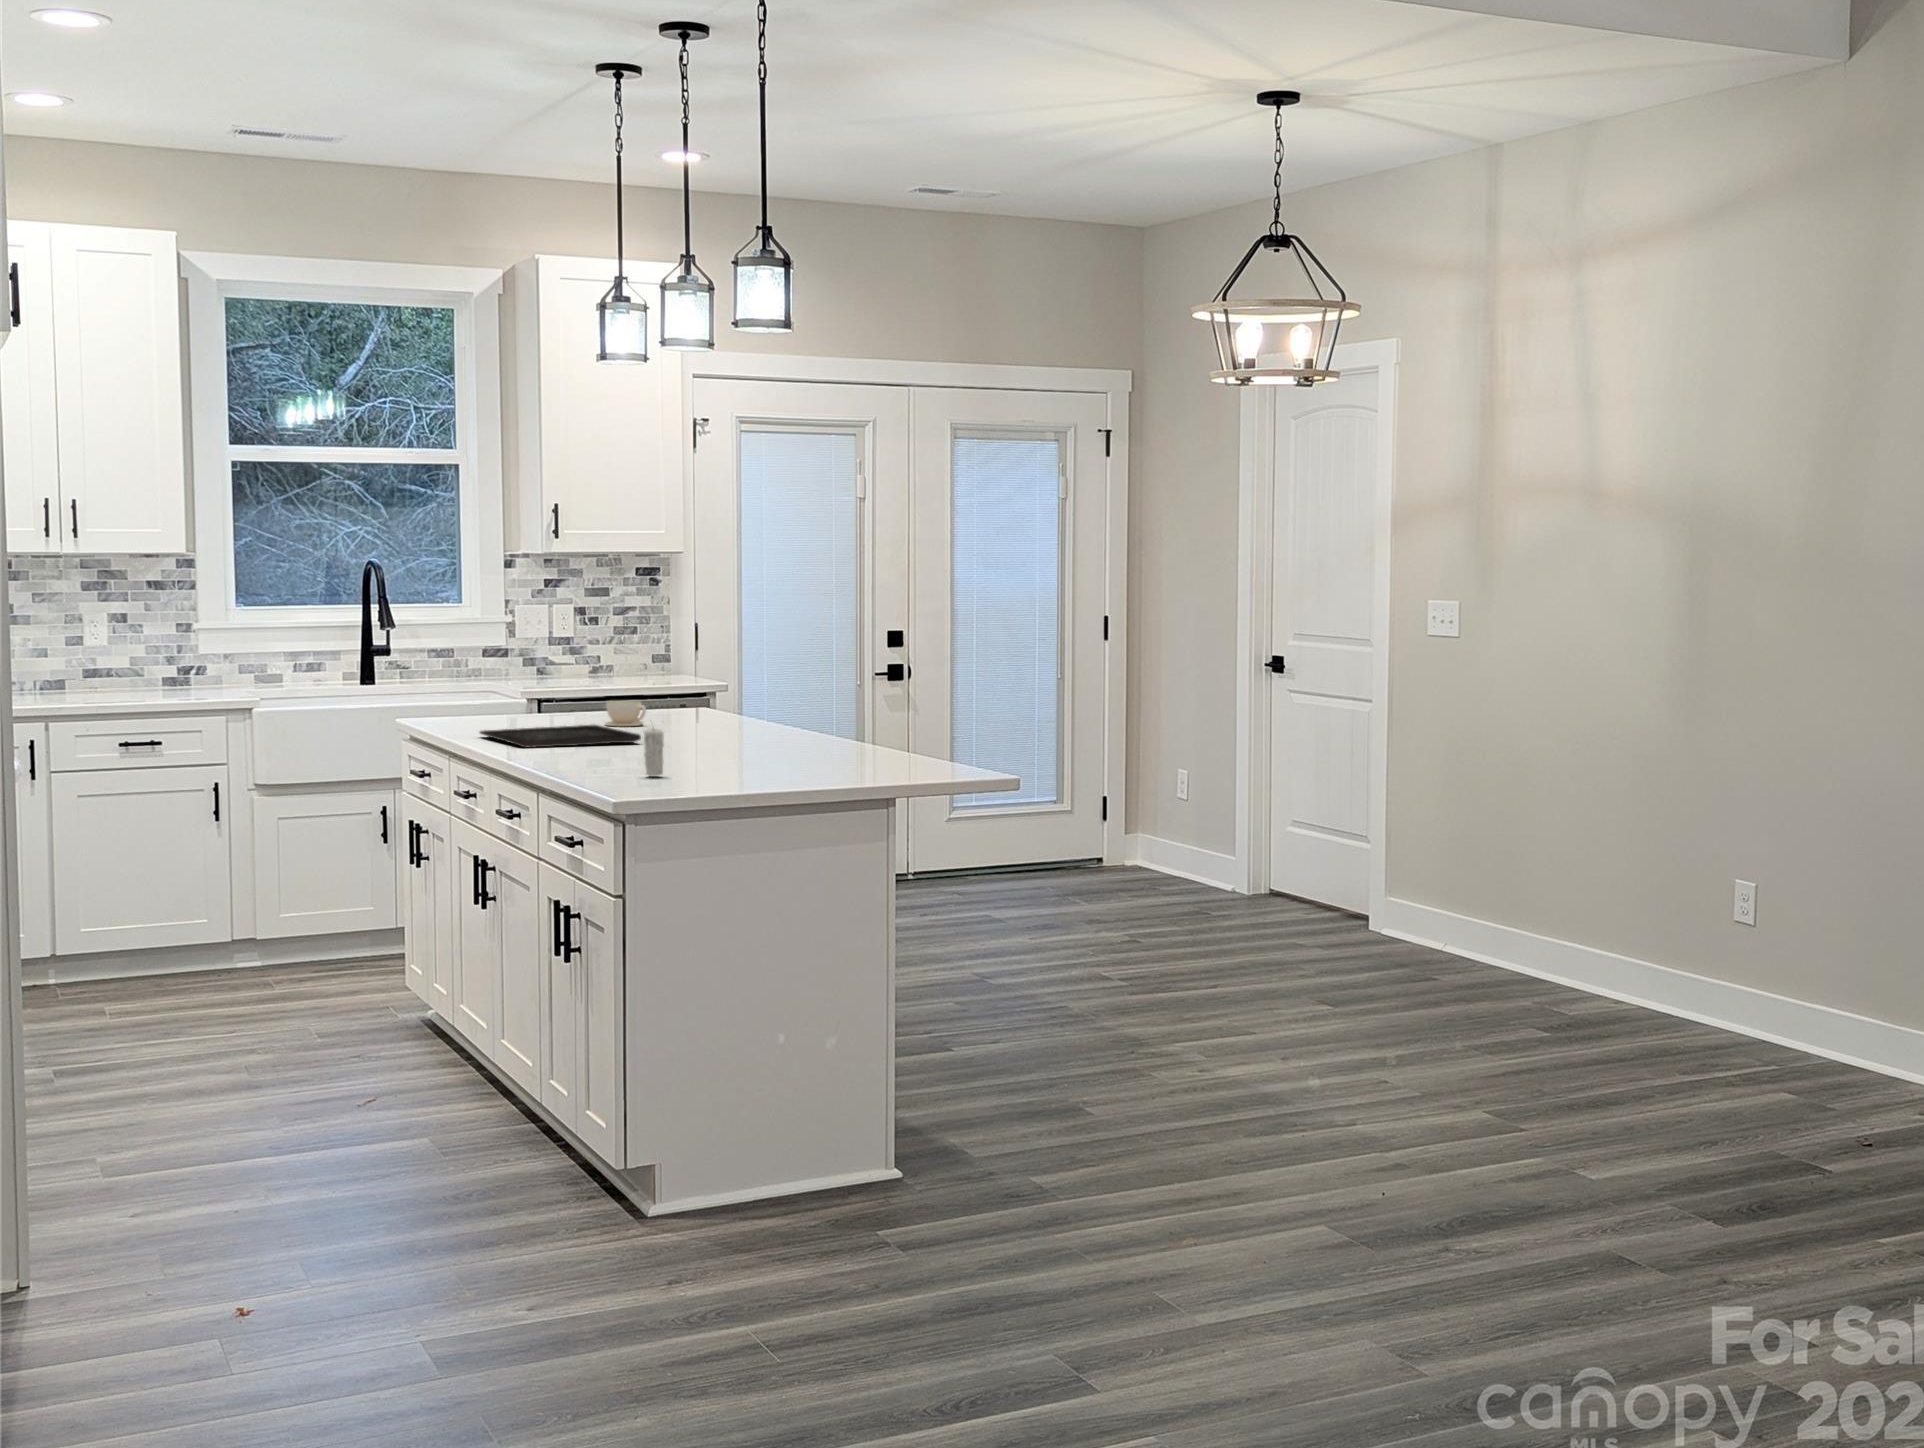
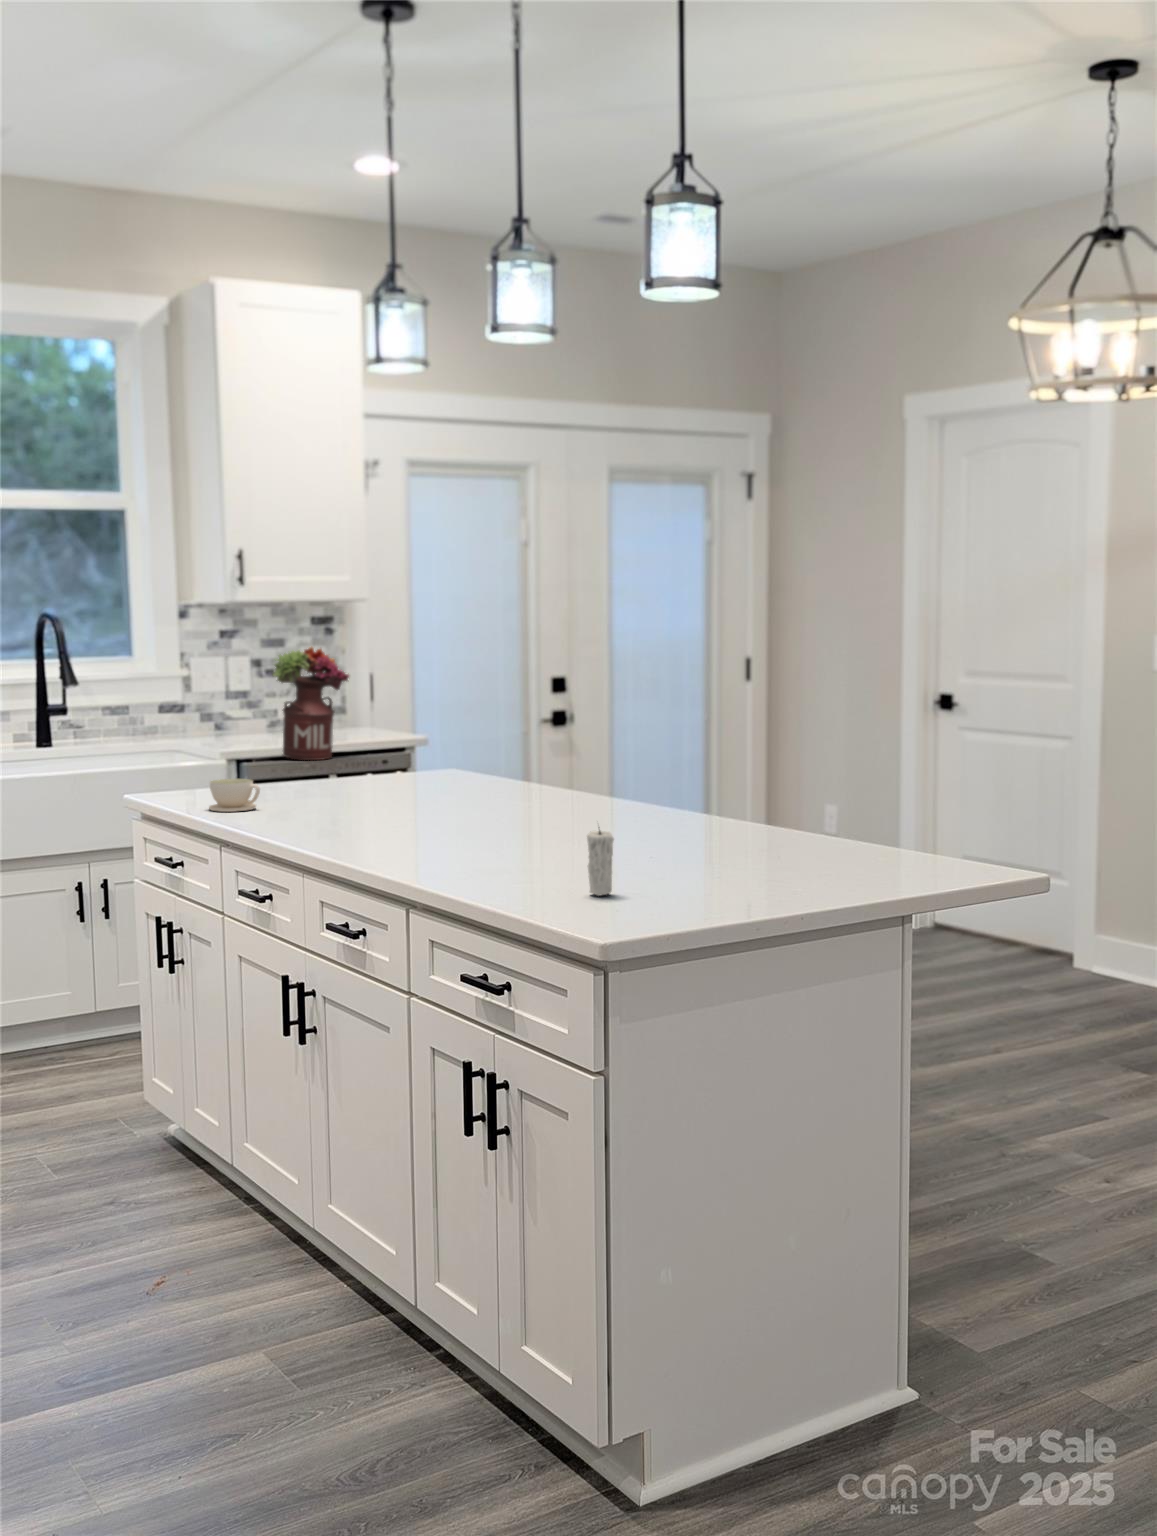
flower arrangement: none [564,595,639,701] -> present [273,647,349,760]
coffee cup: present [605,701,646,727] -> present [209,779,260,812]
tray: present [480,724,641,748] -> none [265,802,474,842]

